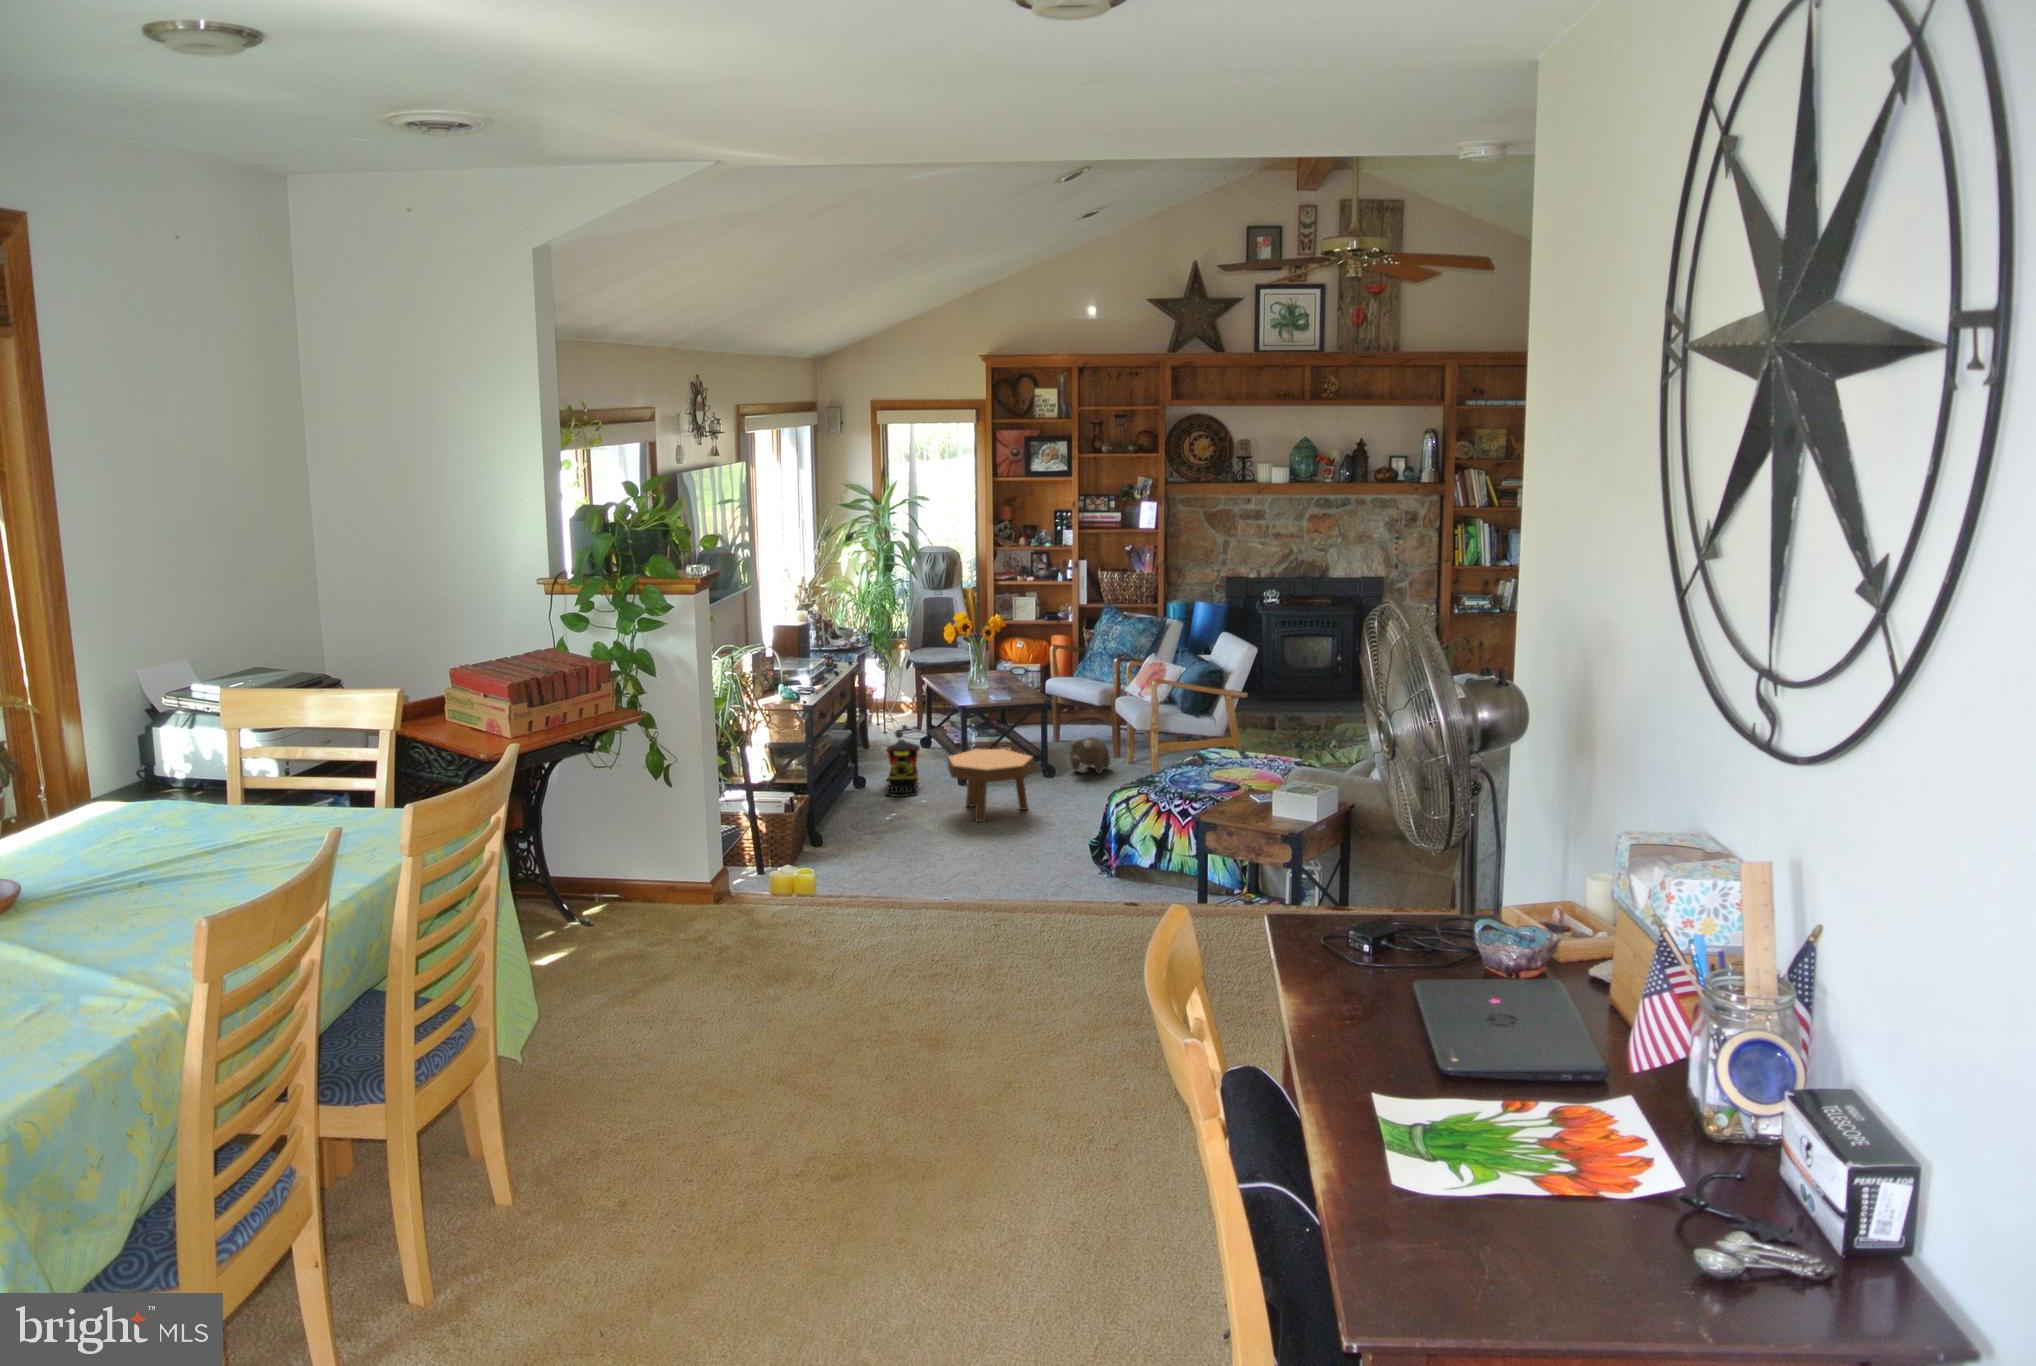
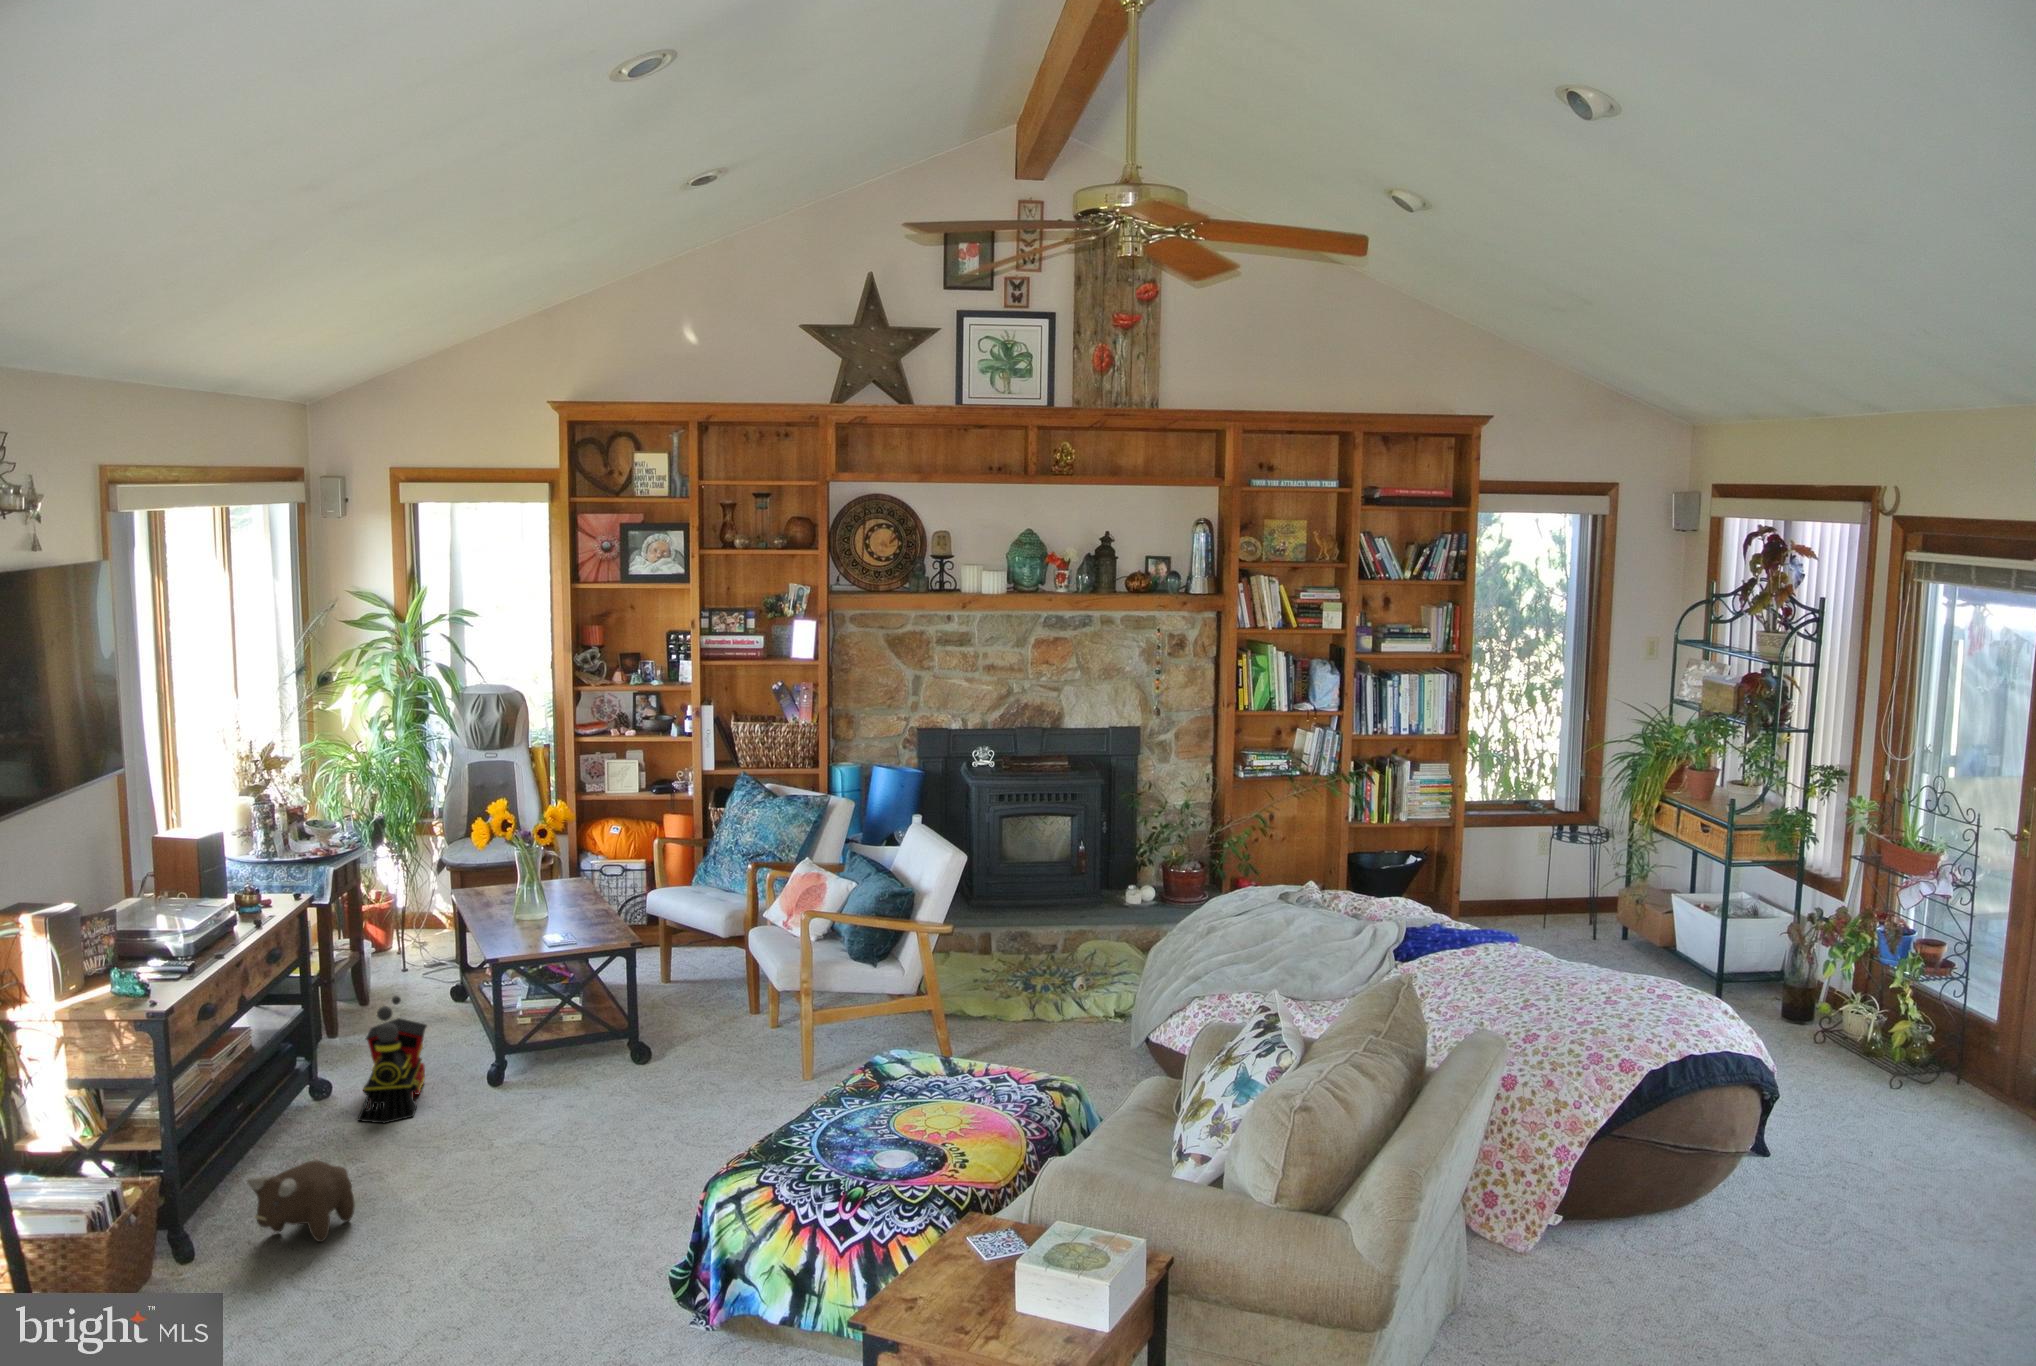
plush toy: present [1069,737,1110,774] -> present [247,1161,355,1242]
footstool: present [948,749,1036,822] -> none [456,1039,610,1181]

